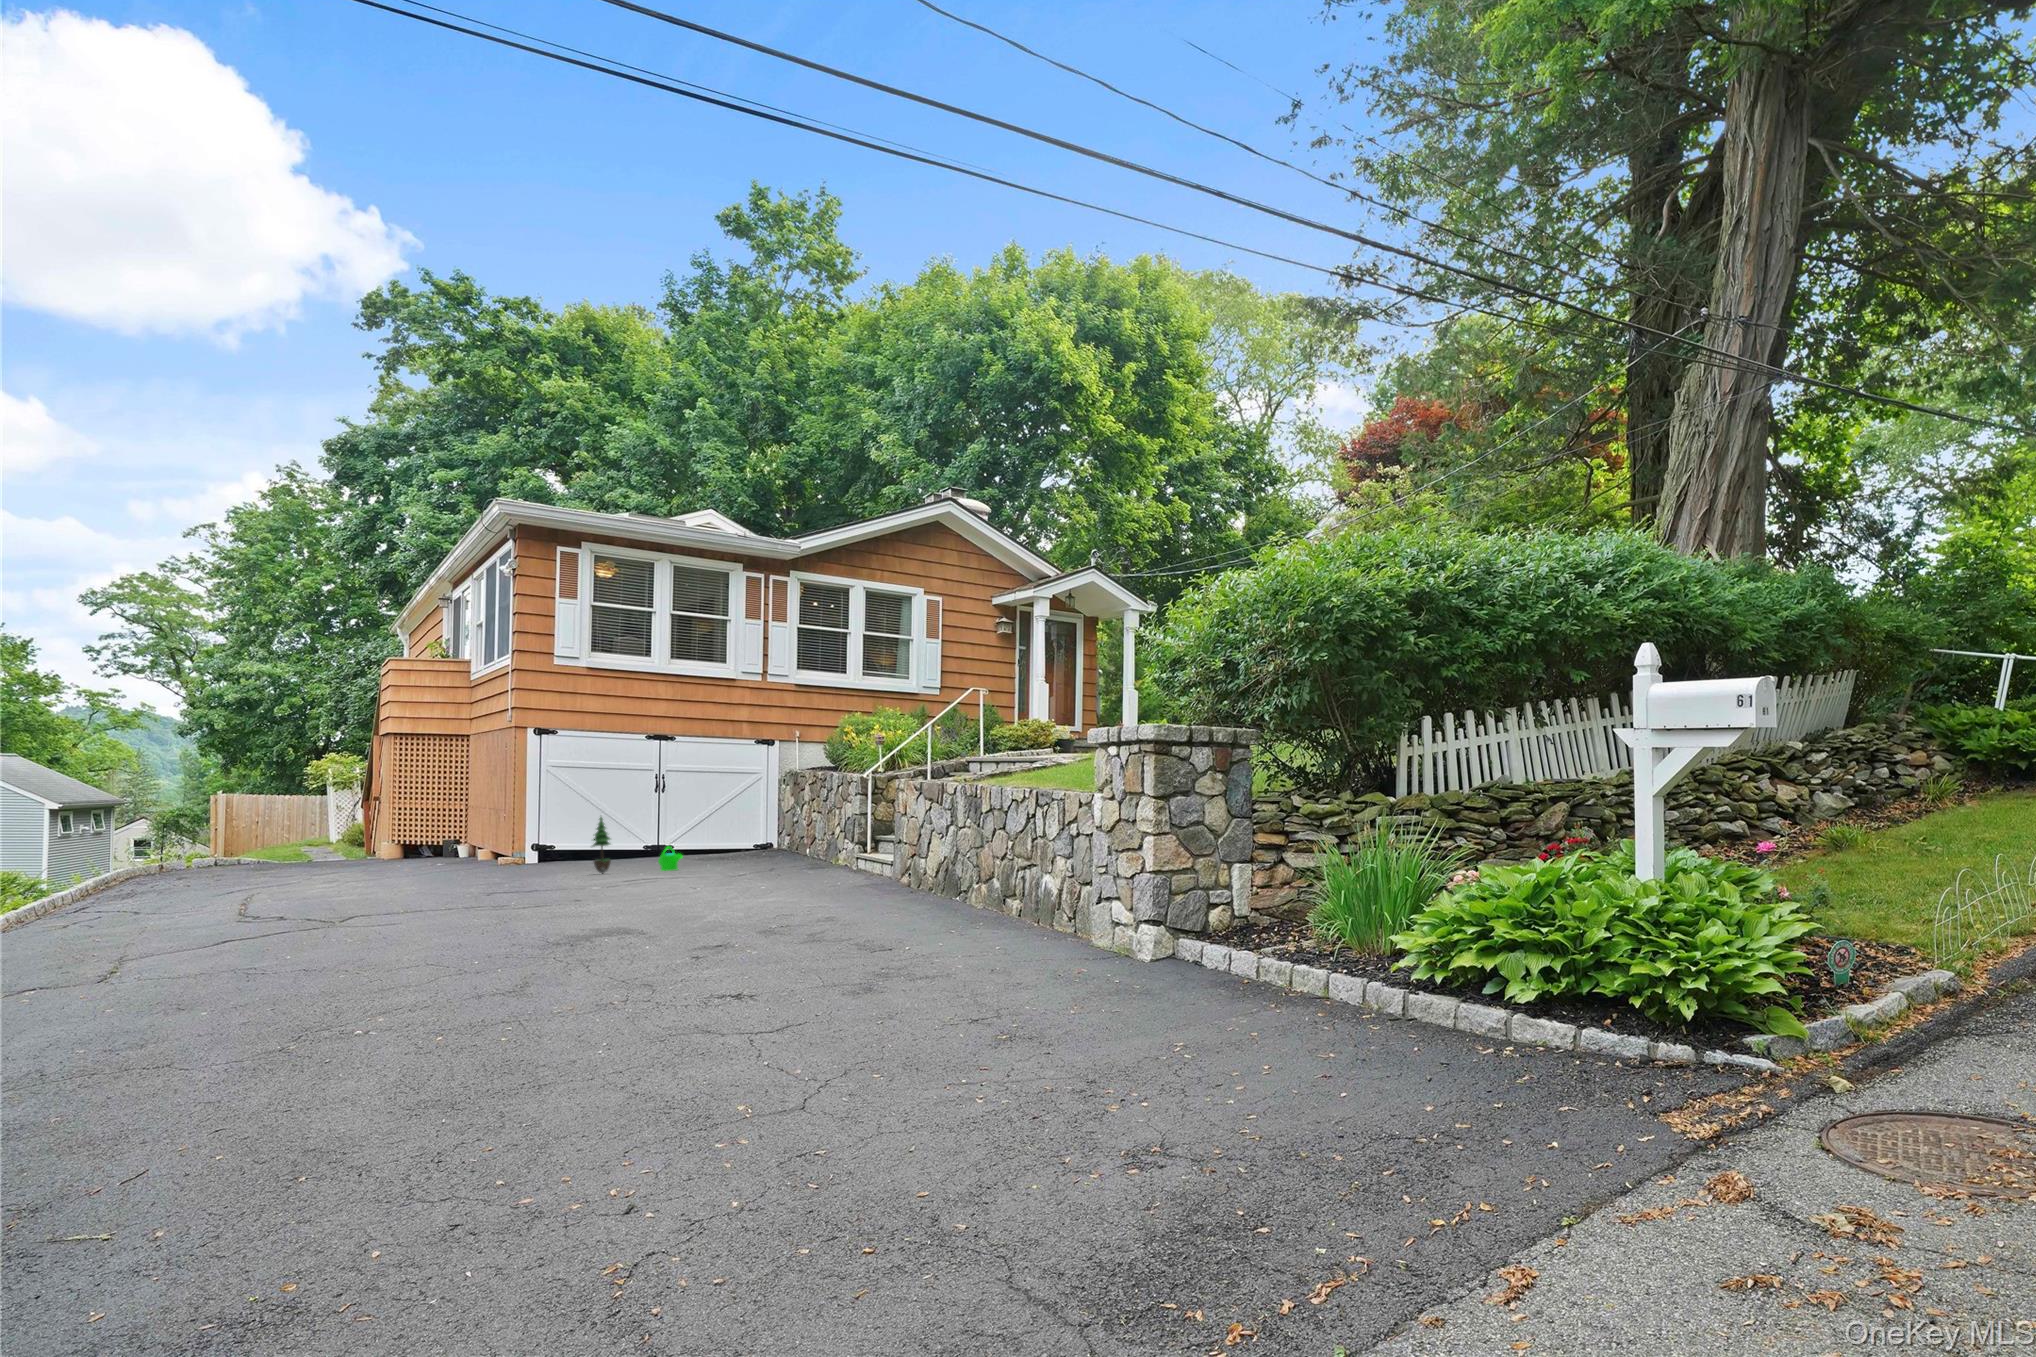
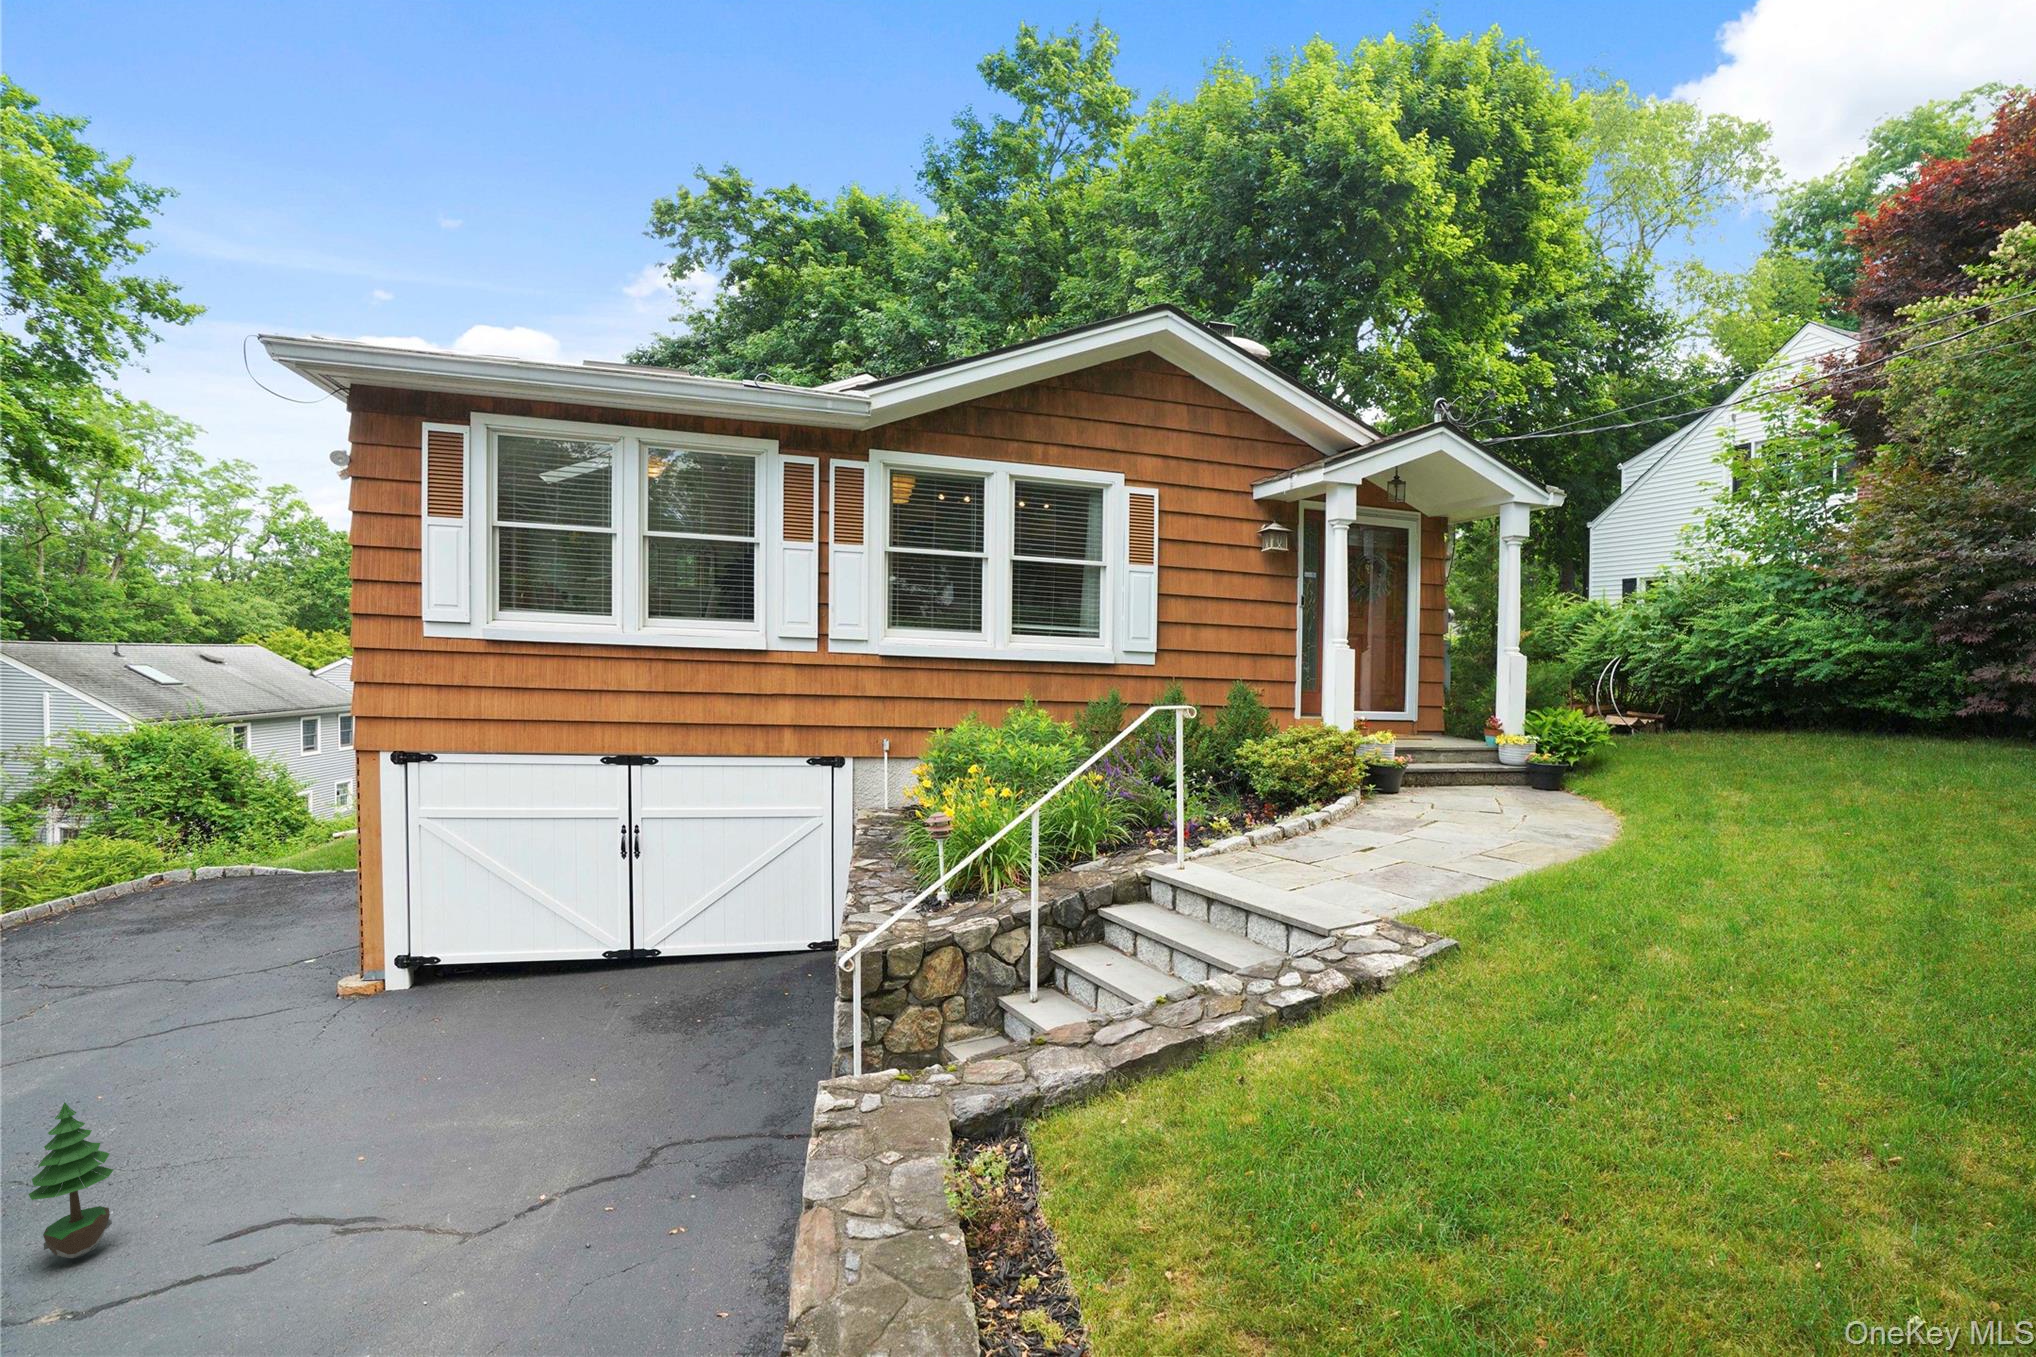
watering can: present [658,846,683,871] -> none [171,1213,247,1304]

